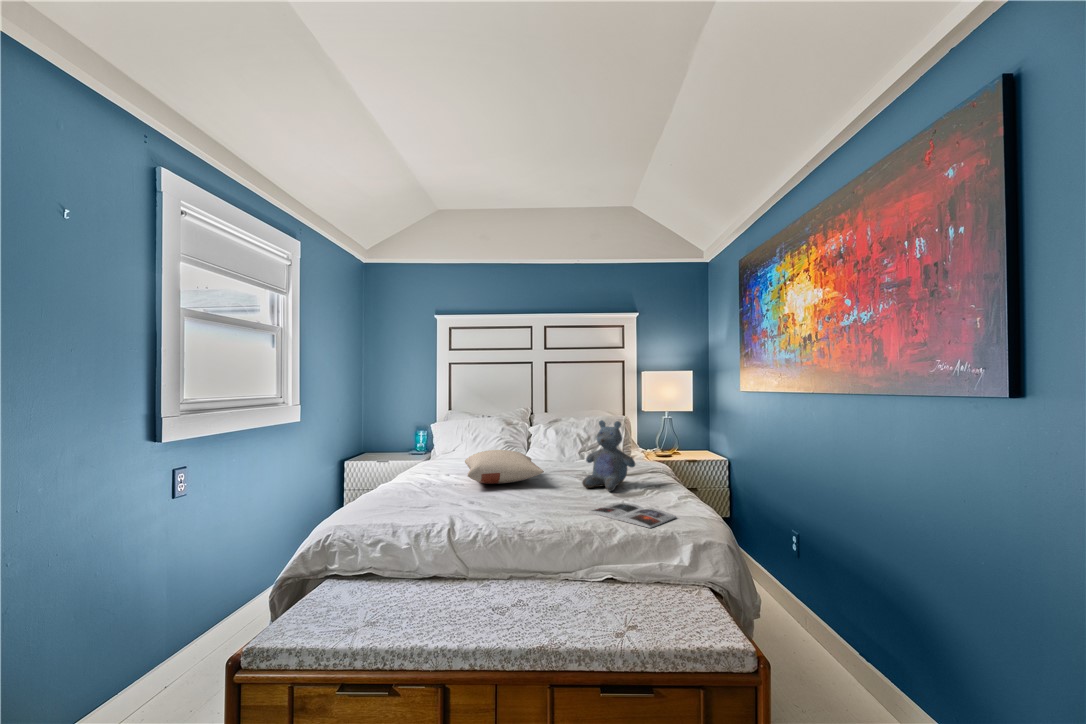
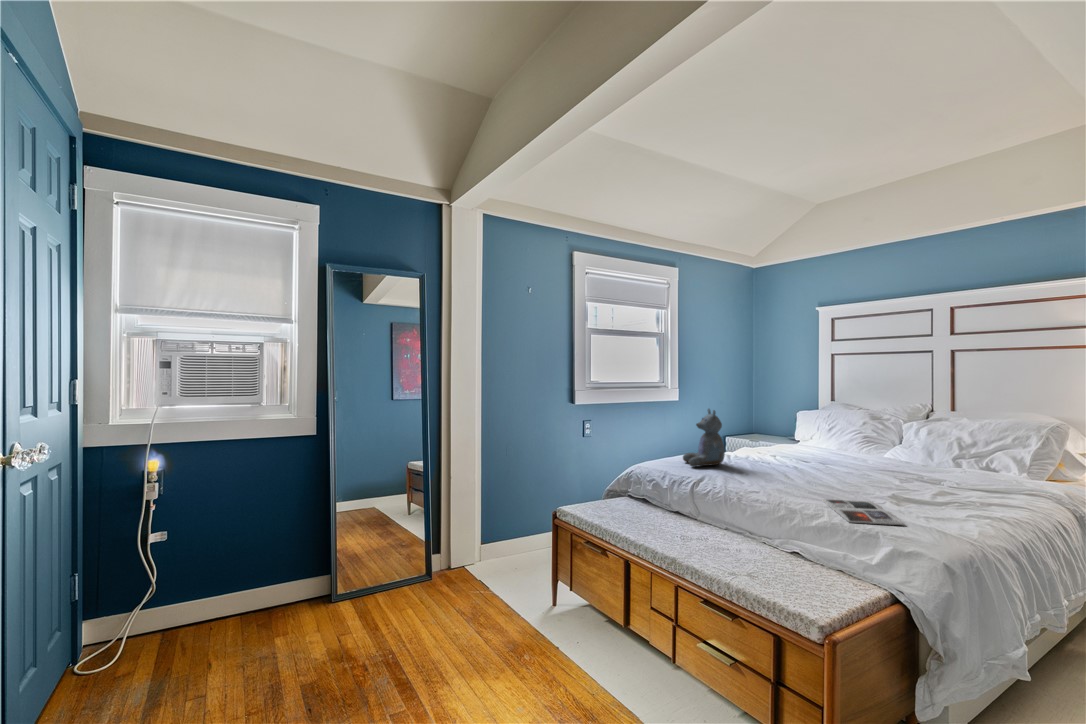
stuffed bear: present [582,420,635,491] -> present [683,409,725,467]
pillow: present [465,450,544,484] -> none [755,437,849,468]

